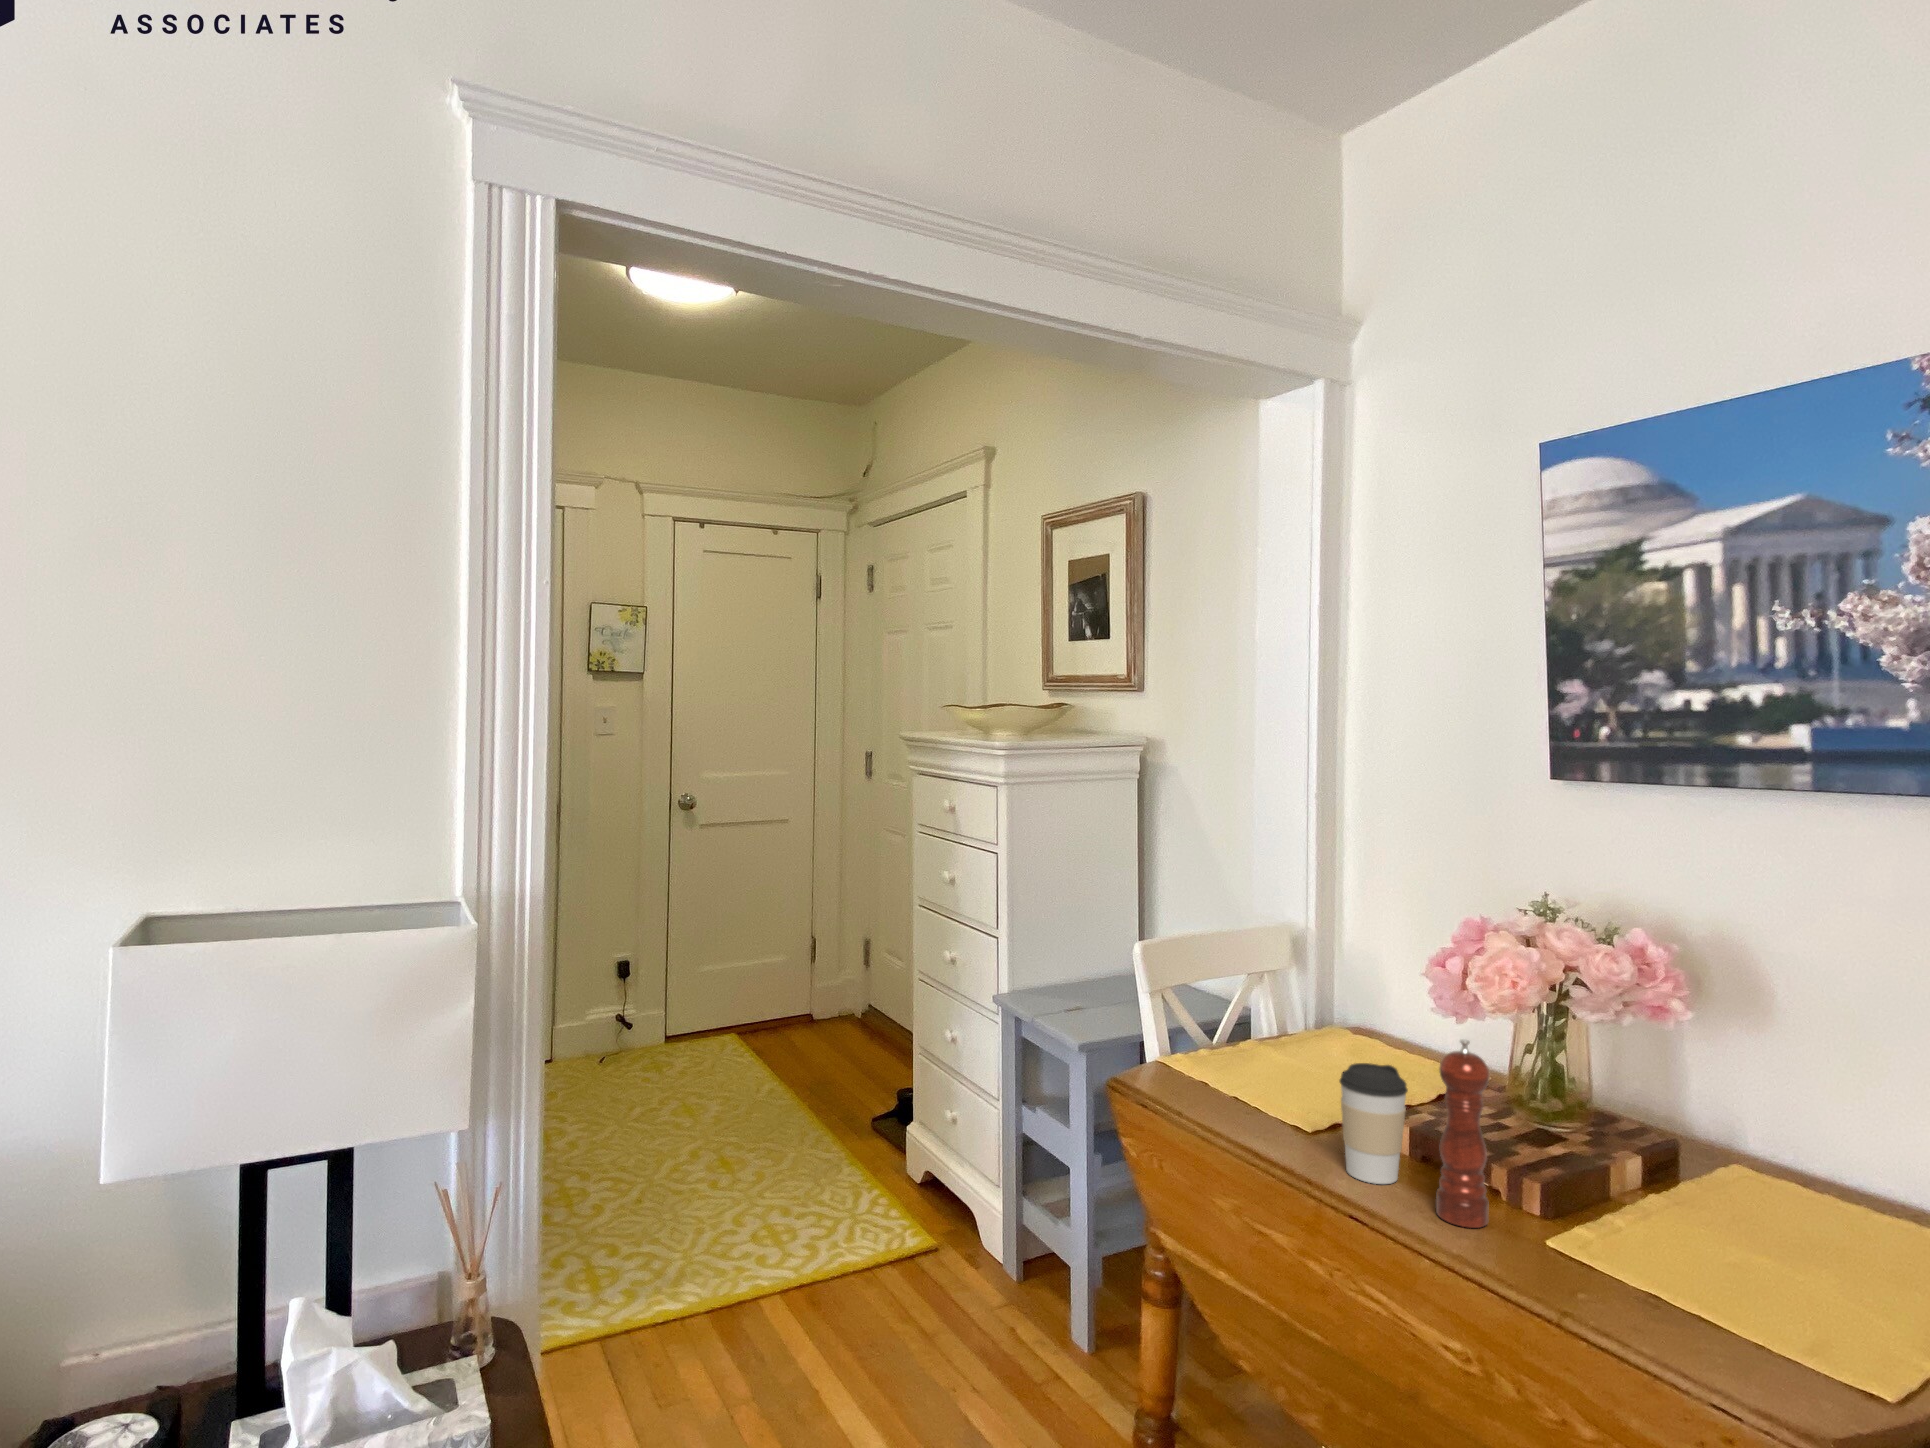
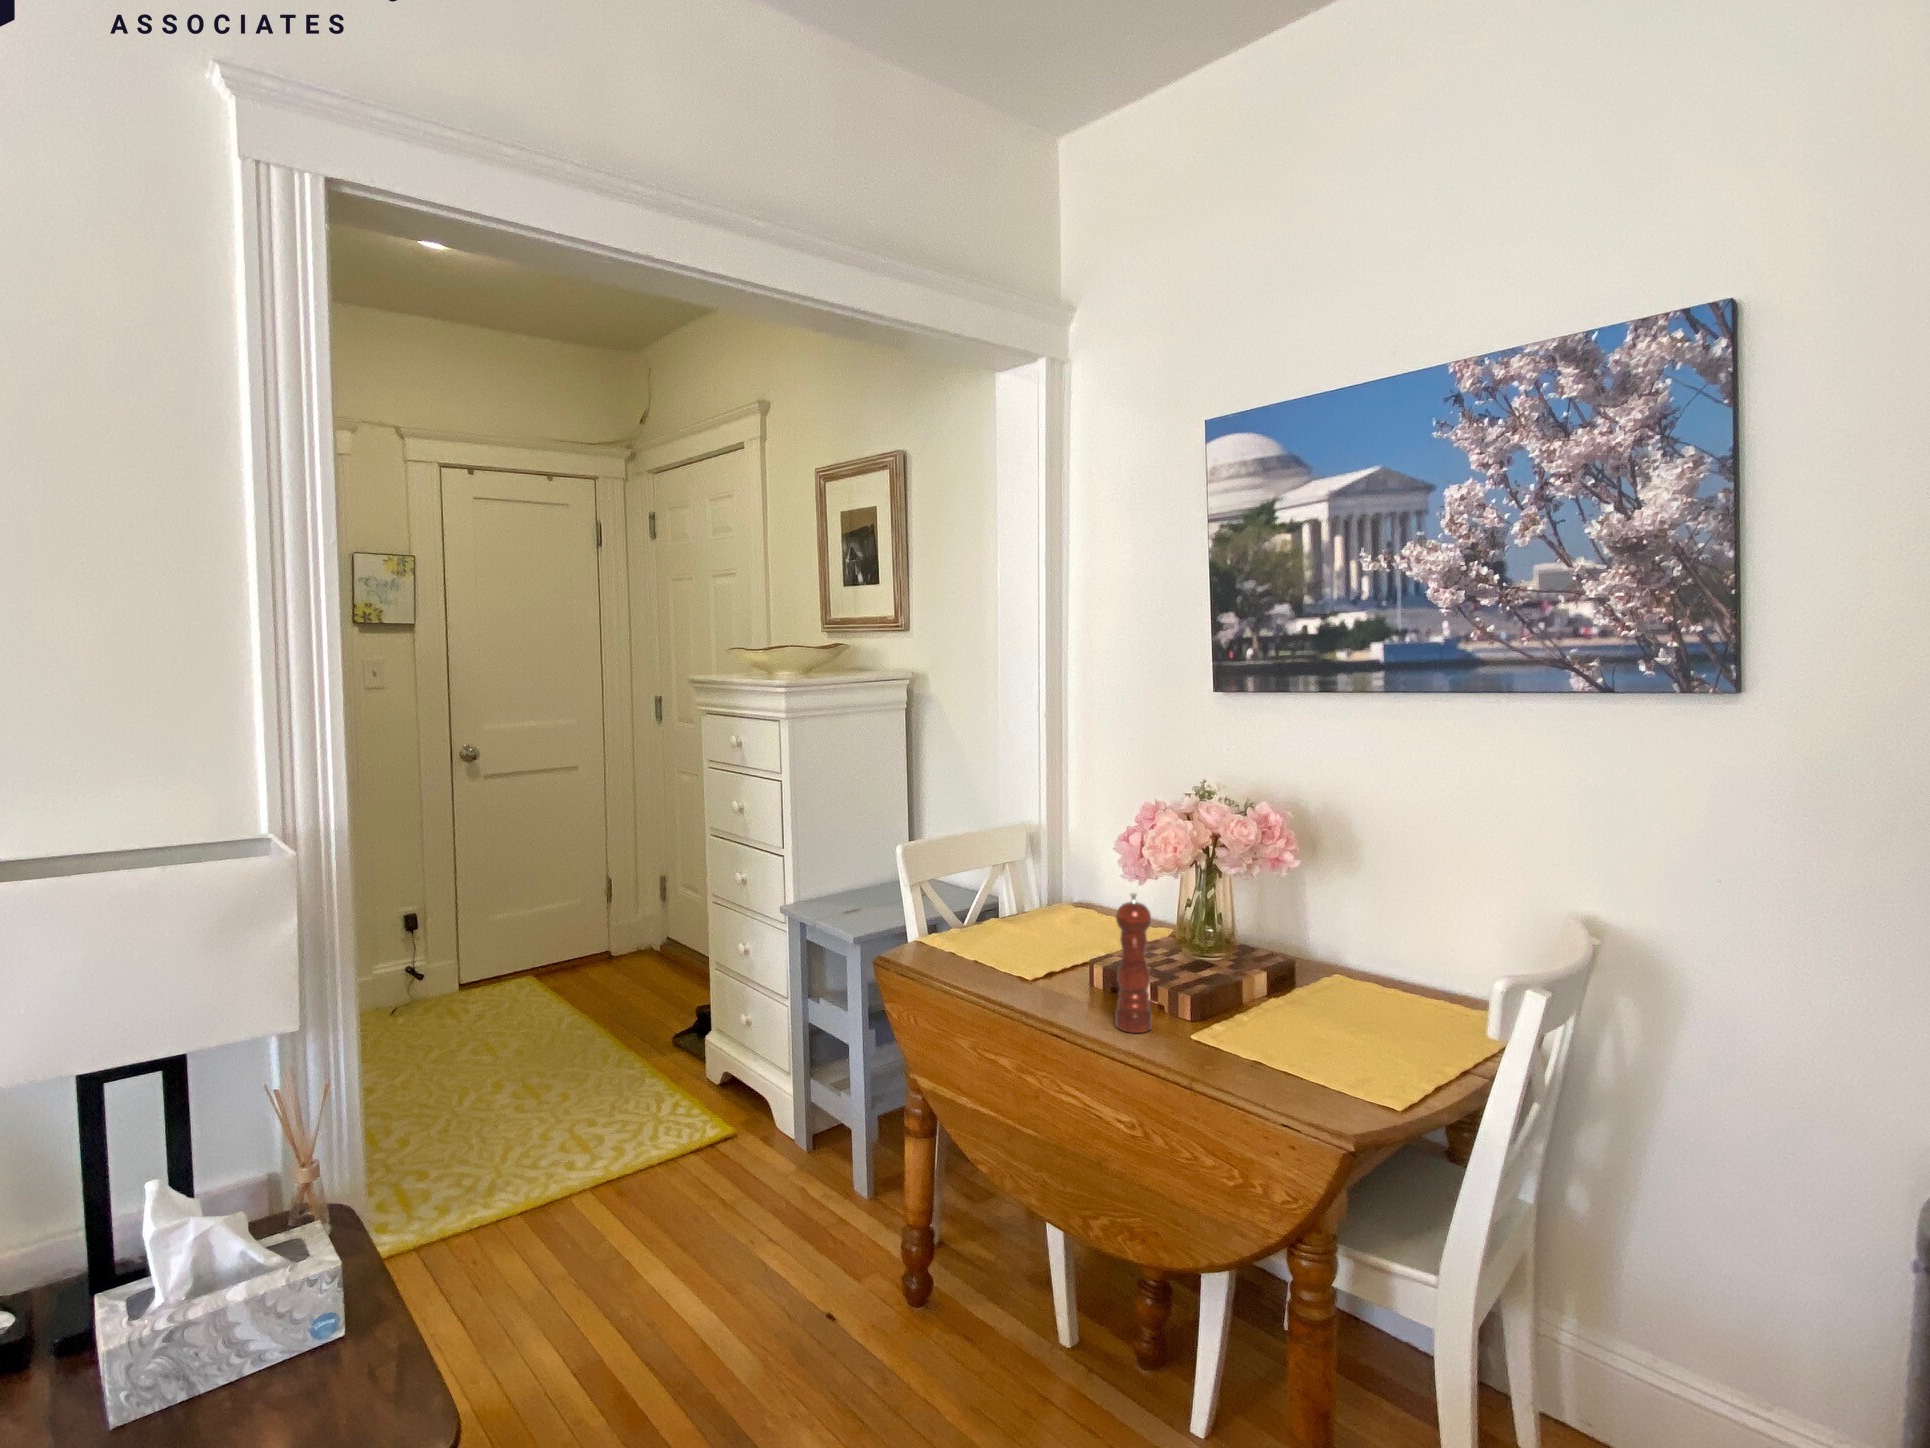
coffee cup: present [1340,1063,1408,1184] -> none [1047,919,1098,1010]

